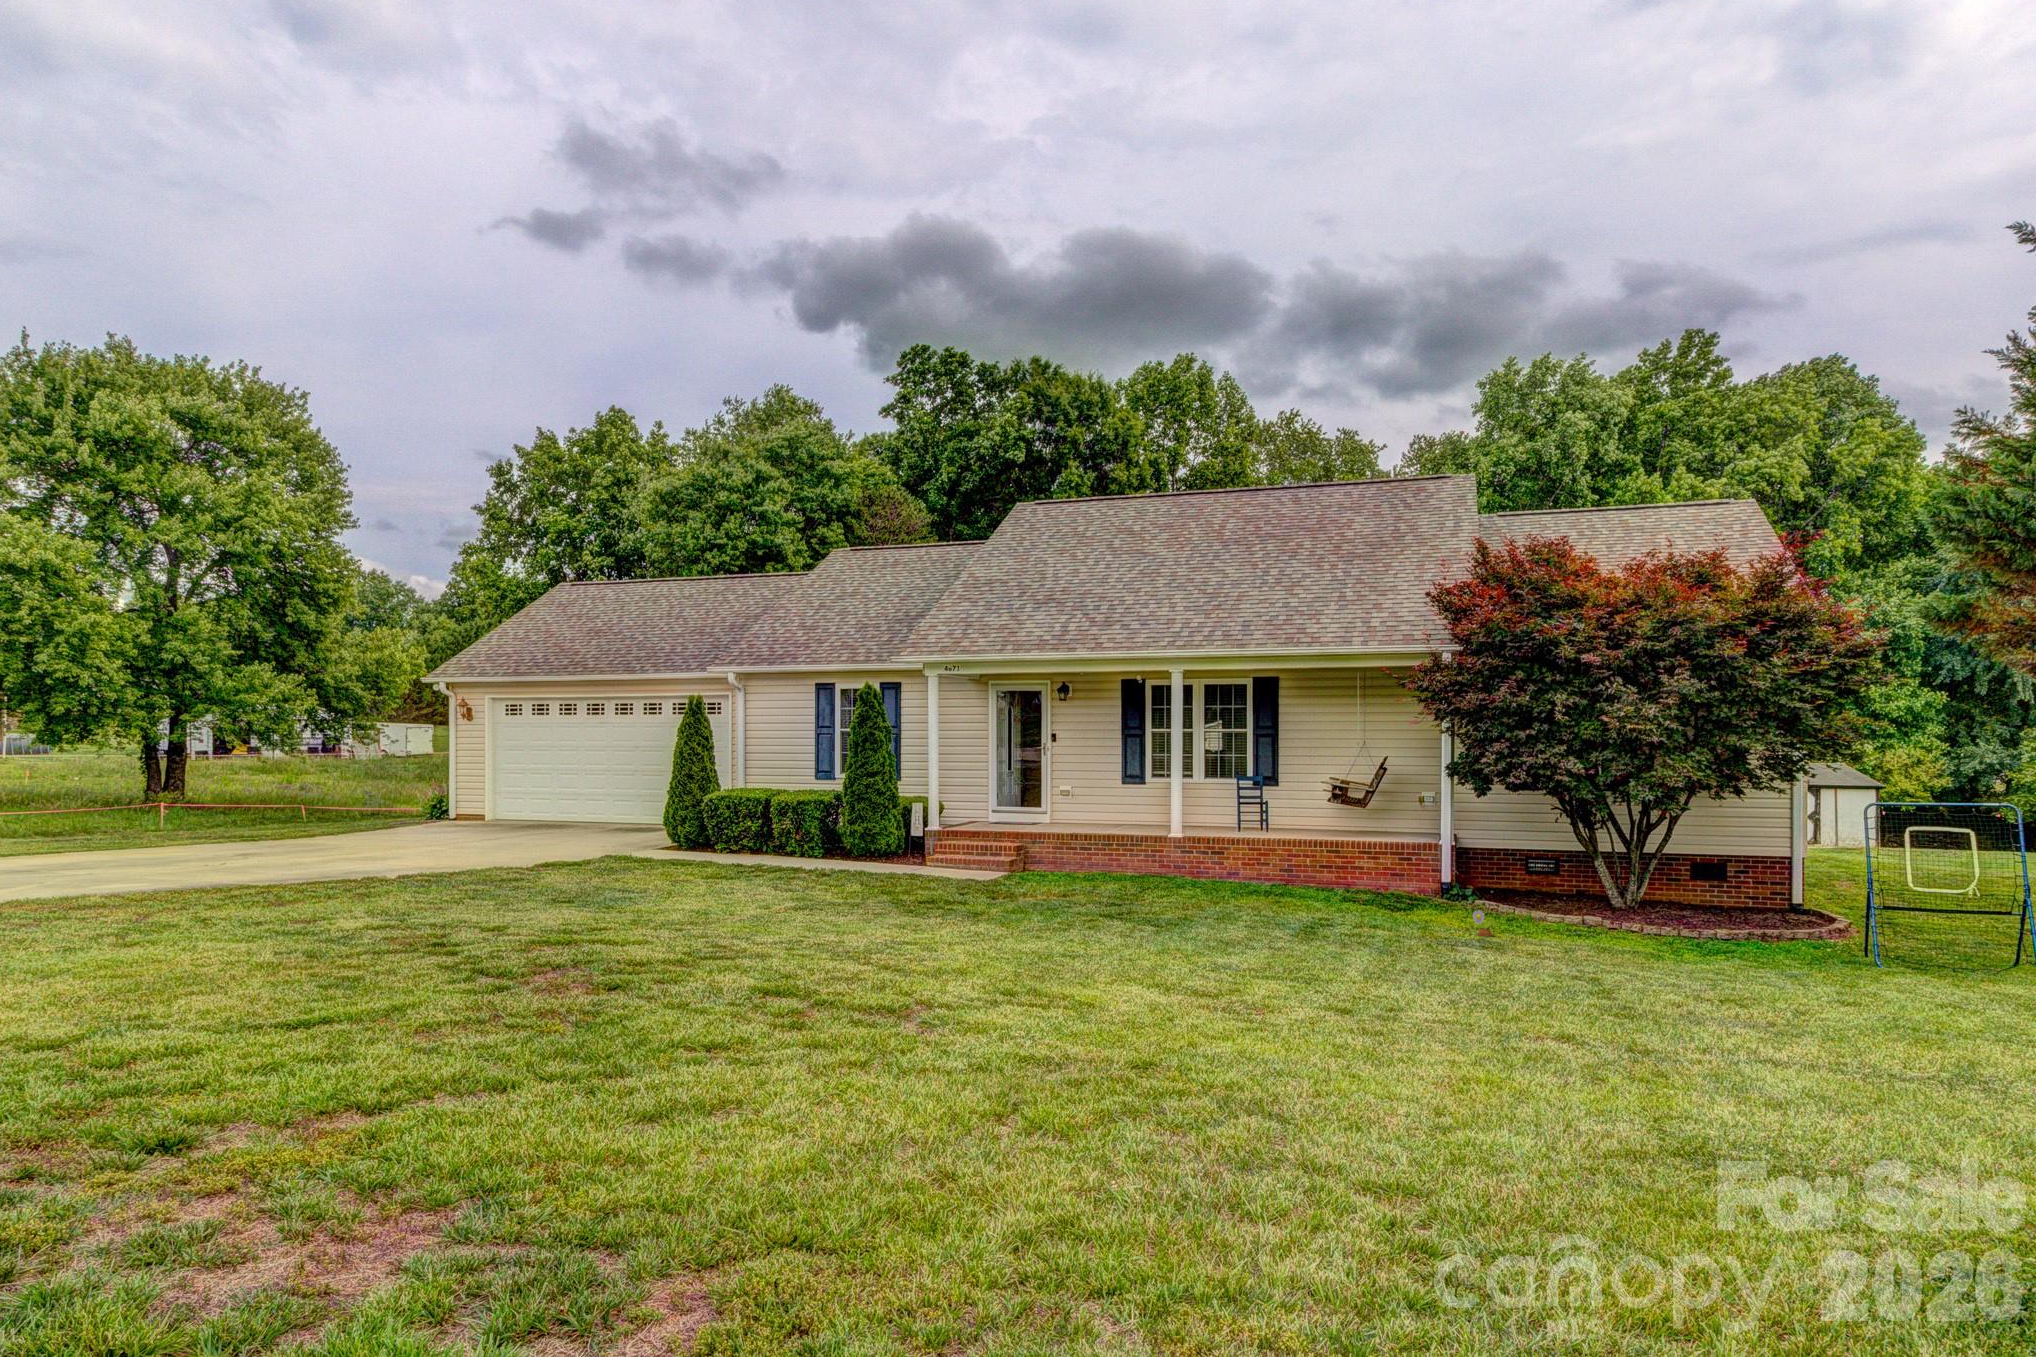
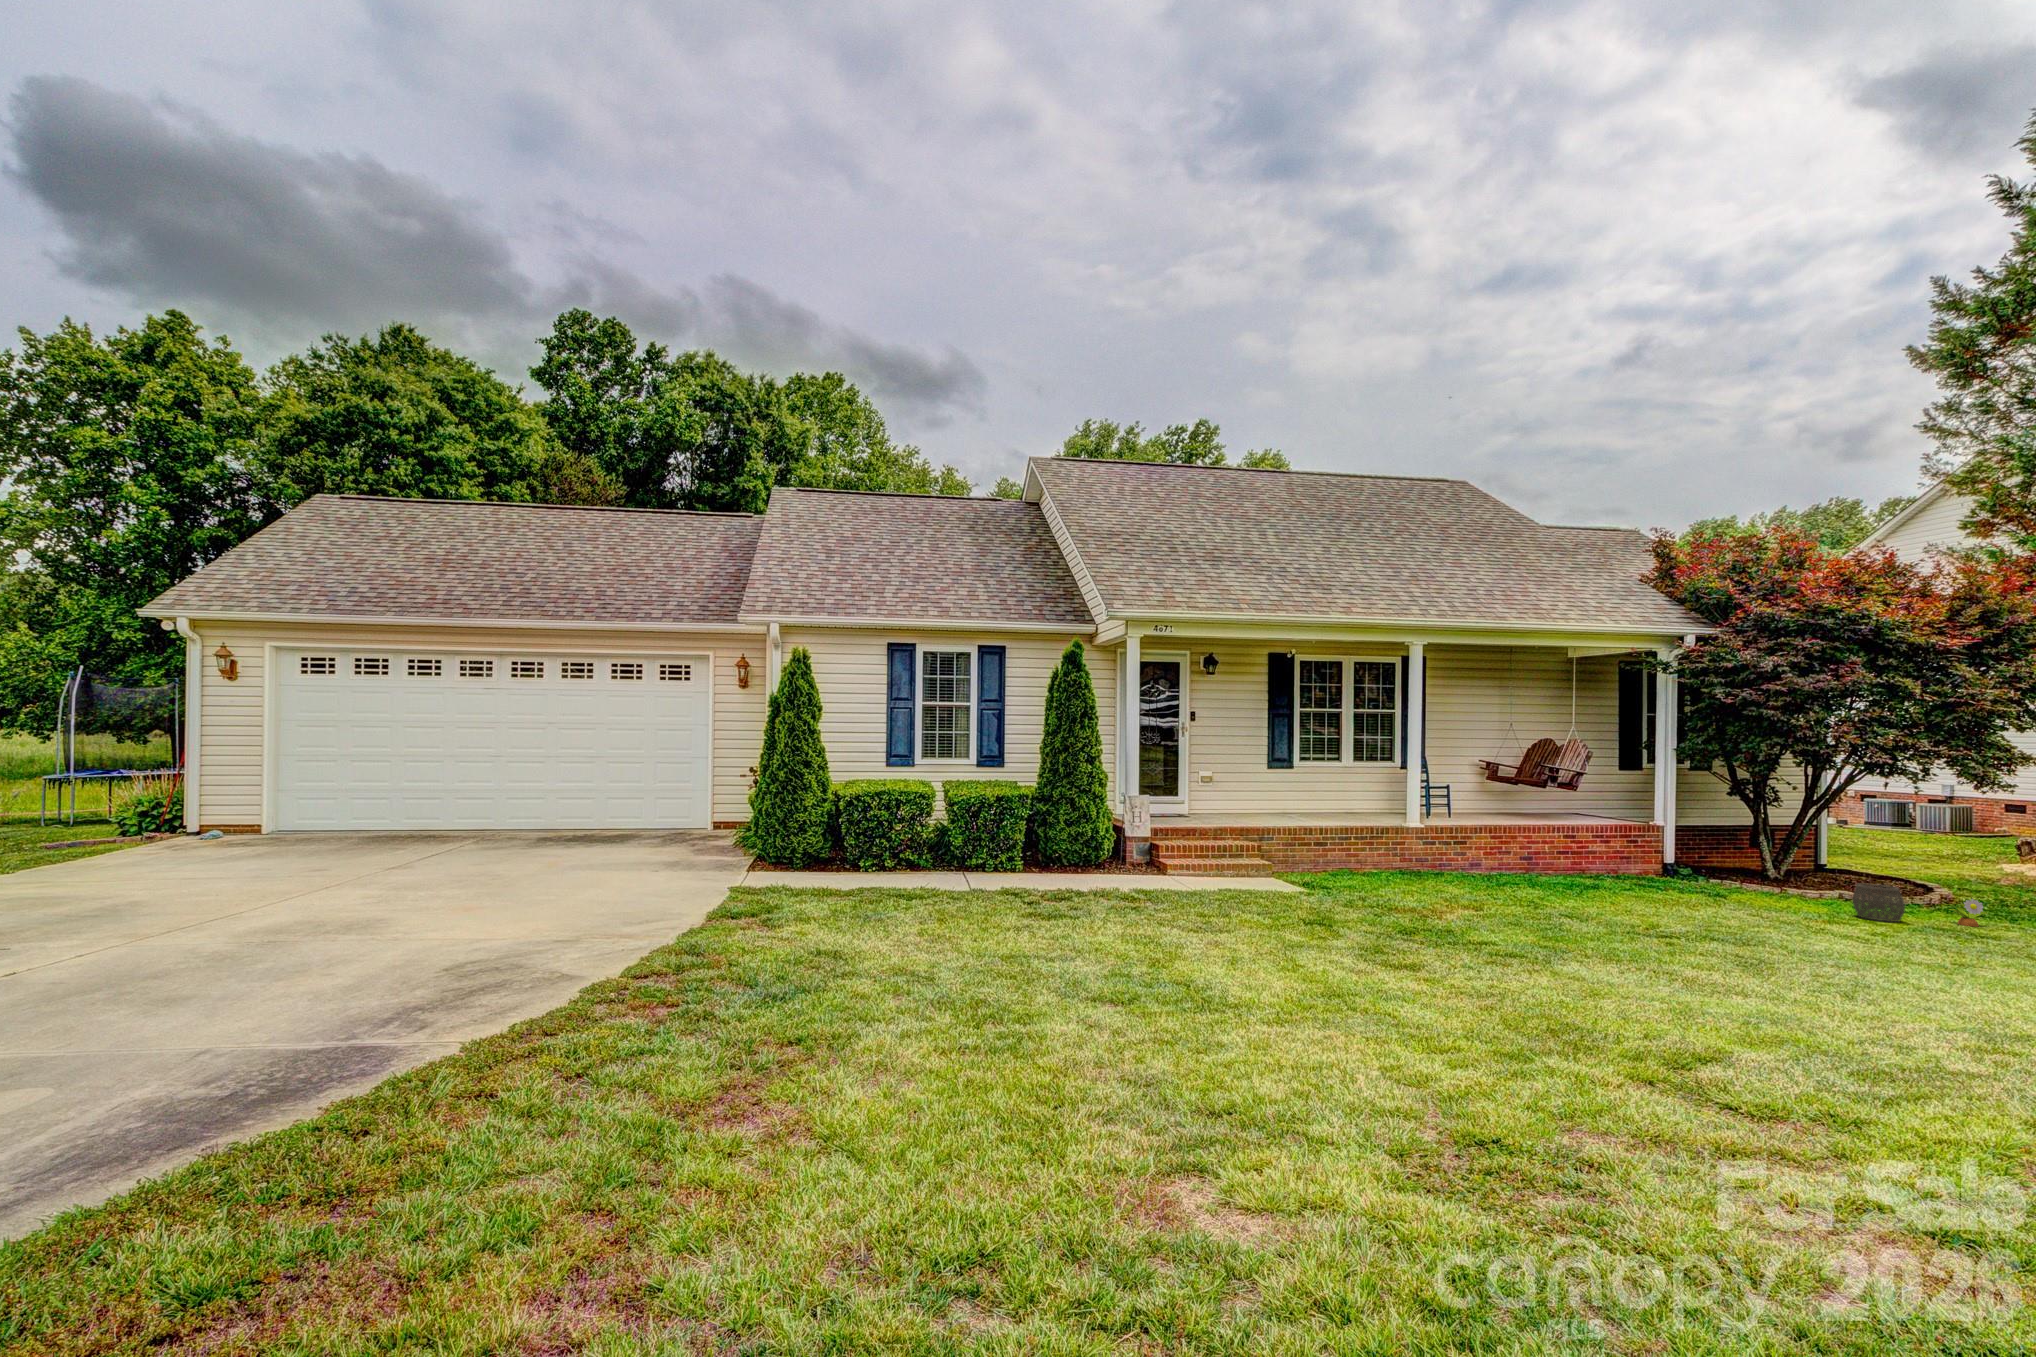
woven basket: none [1398,894,1436,929] -> present [1853,883,1905,922]

